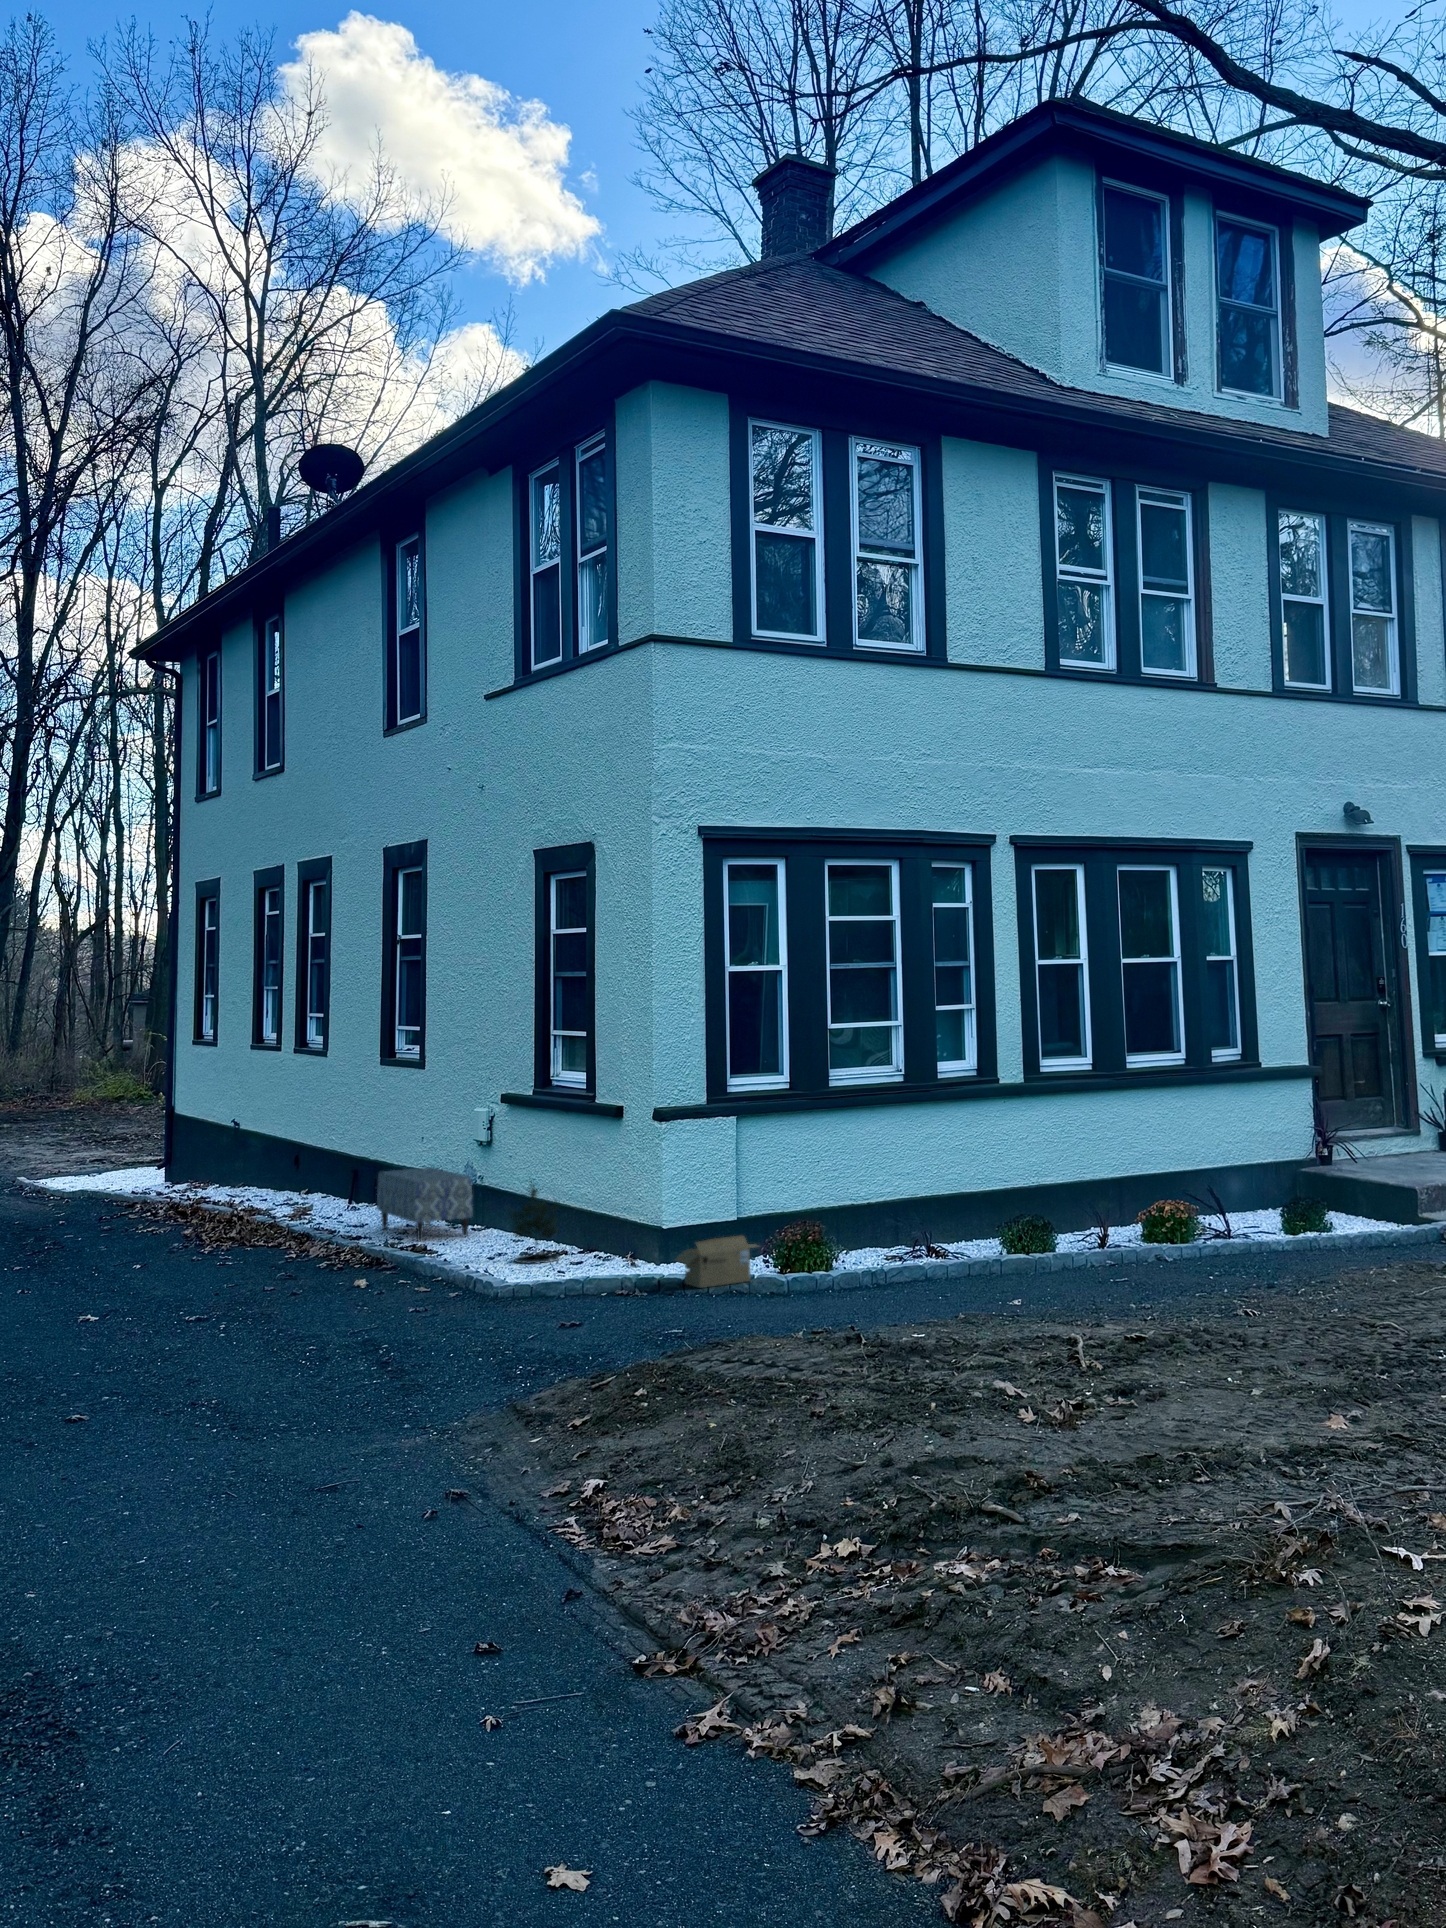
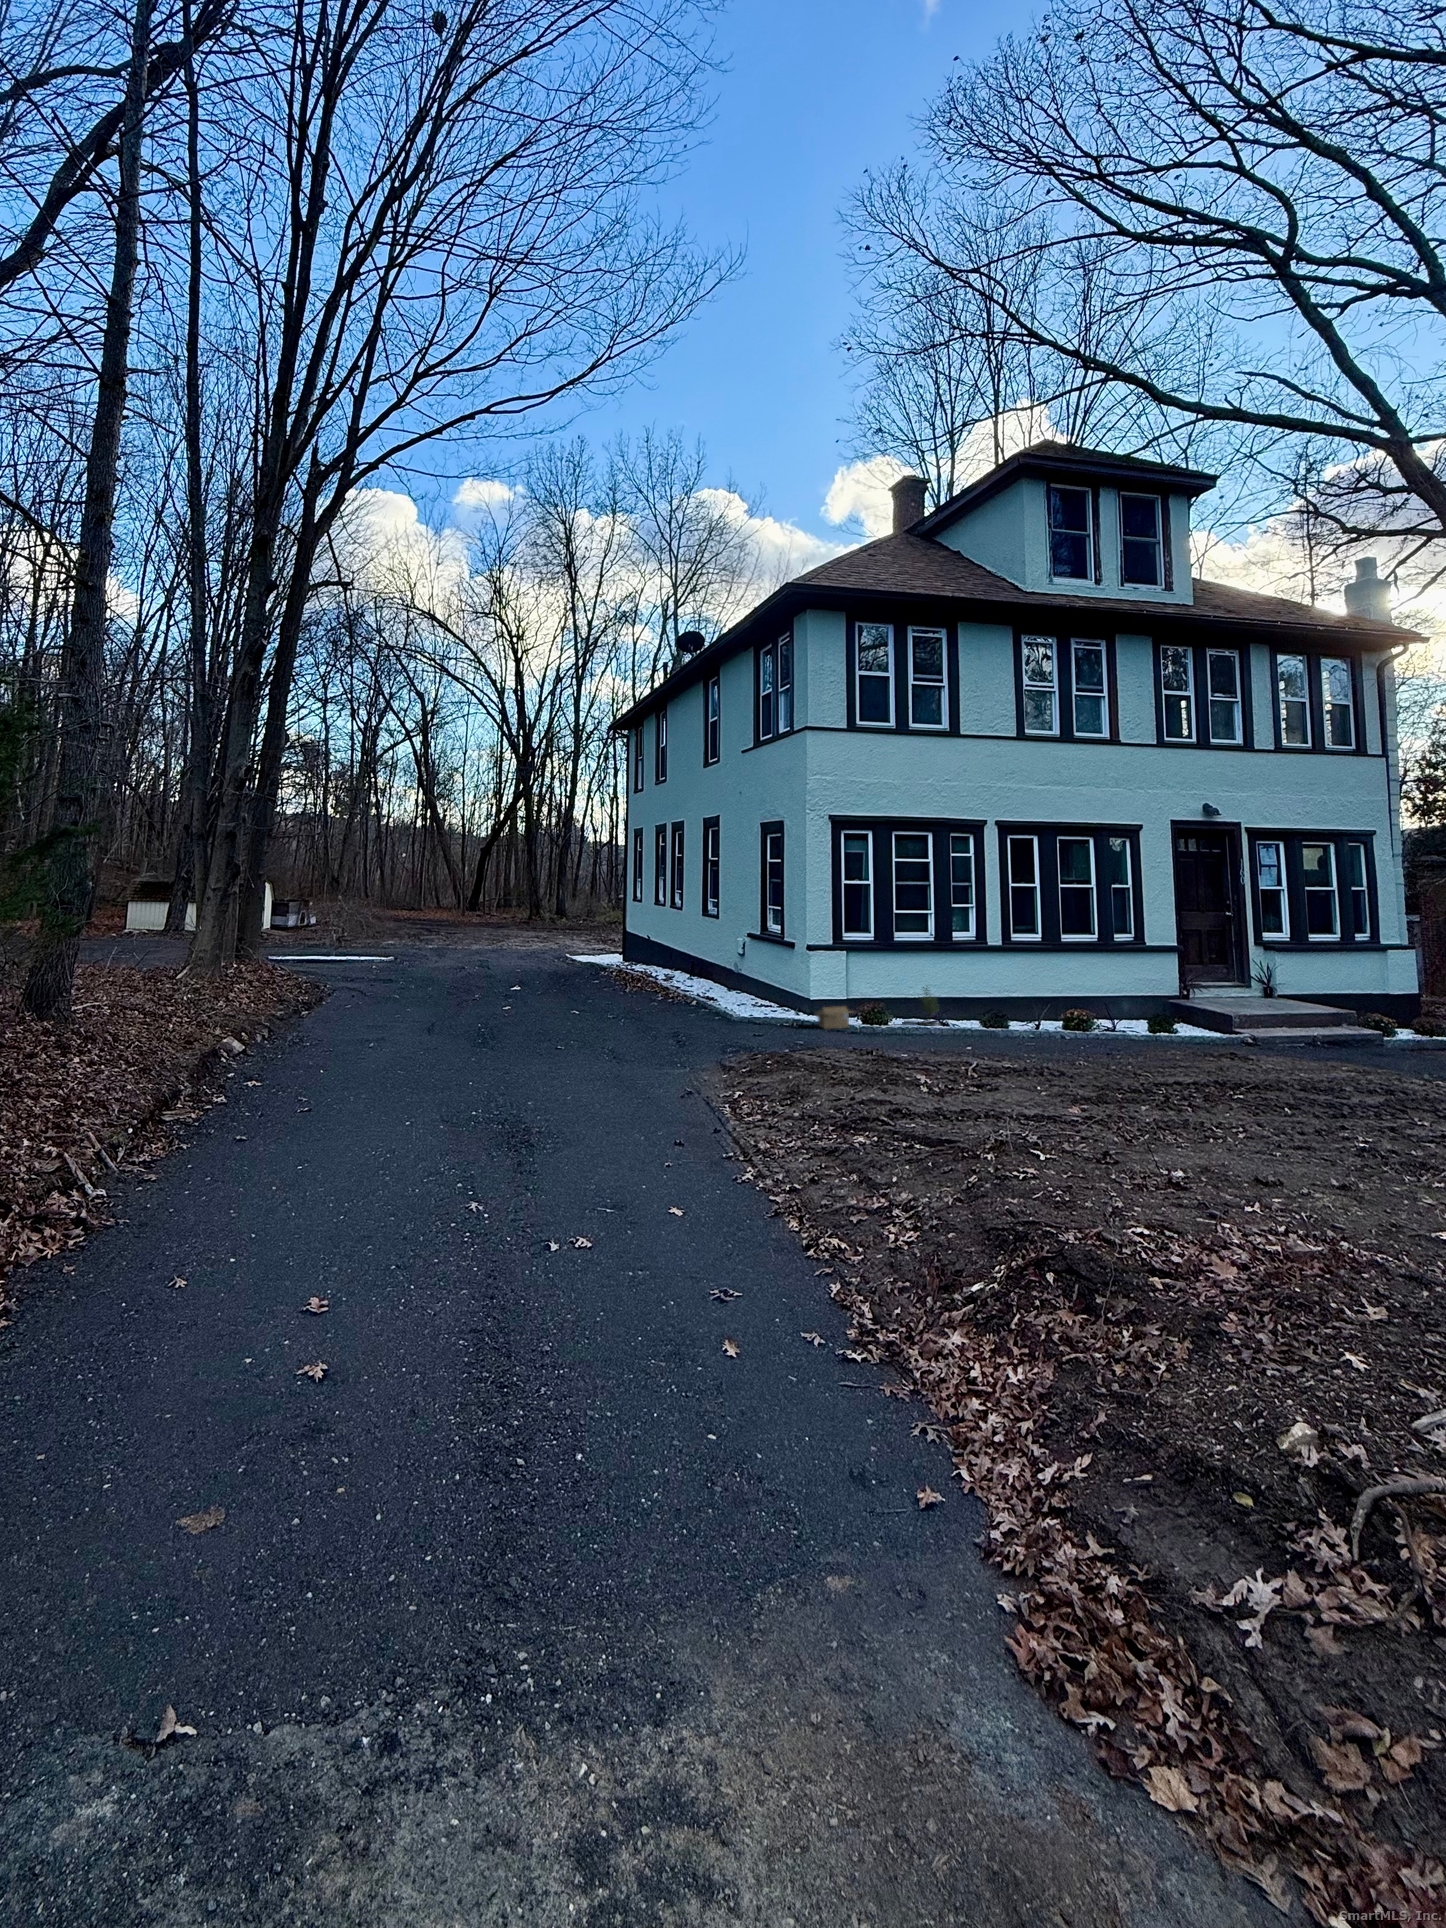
bench: present [377,1167,473,1242] -> none [698,962,737,995]
potted tree: present [506,1182,559,1264] -> present [919,987,940,1026]

